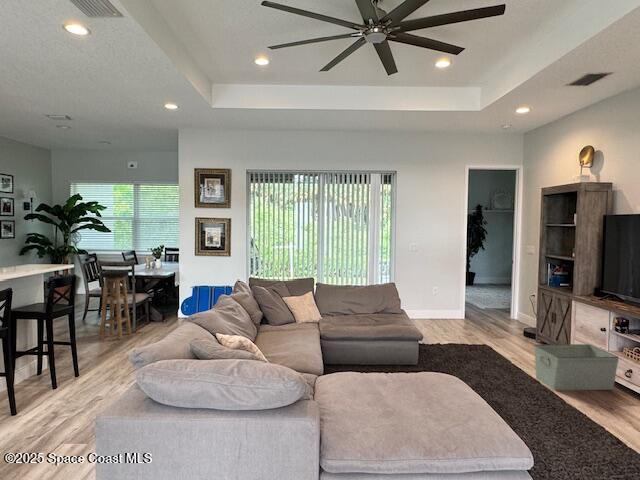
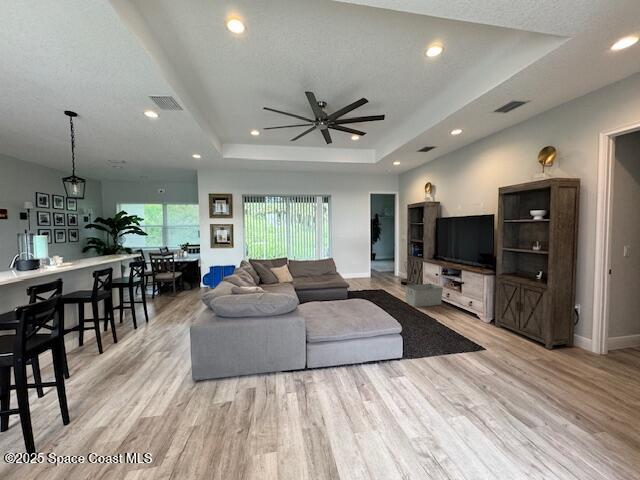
bar stool: present [99,270,131,340] -> none [152,258,173,302]

